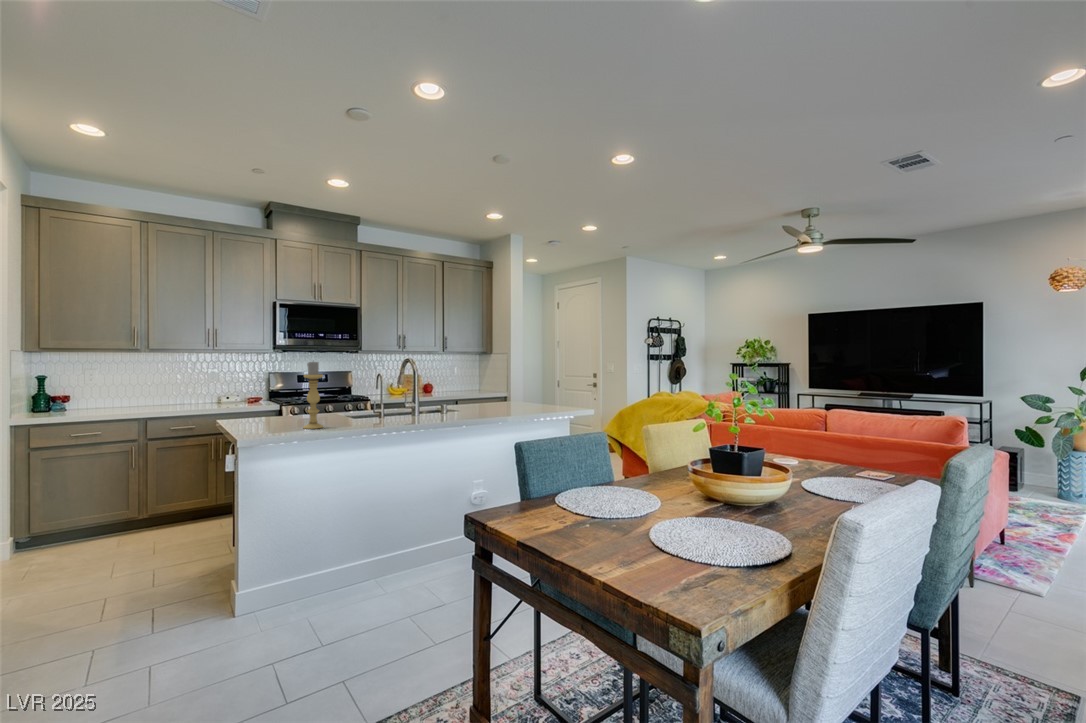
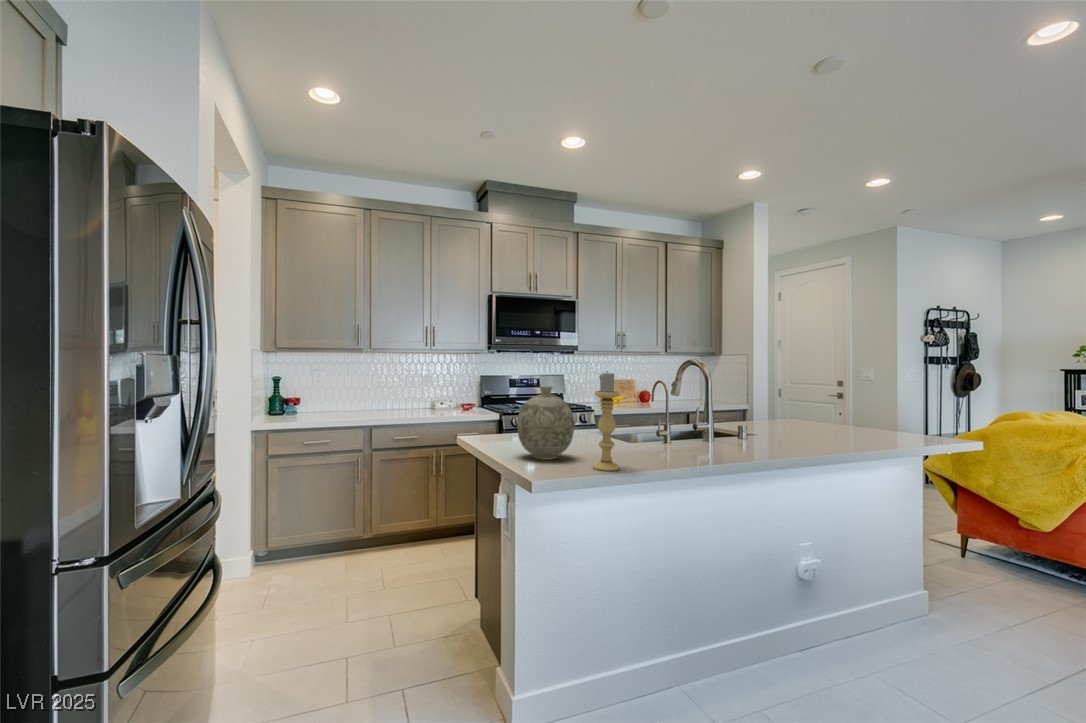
decorative vase: none [250,373,298,426] -> present [517,386,575,460]

